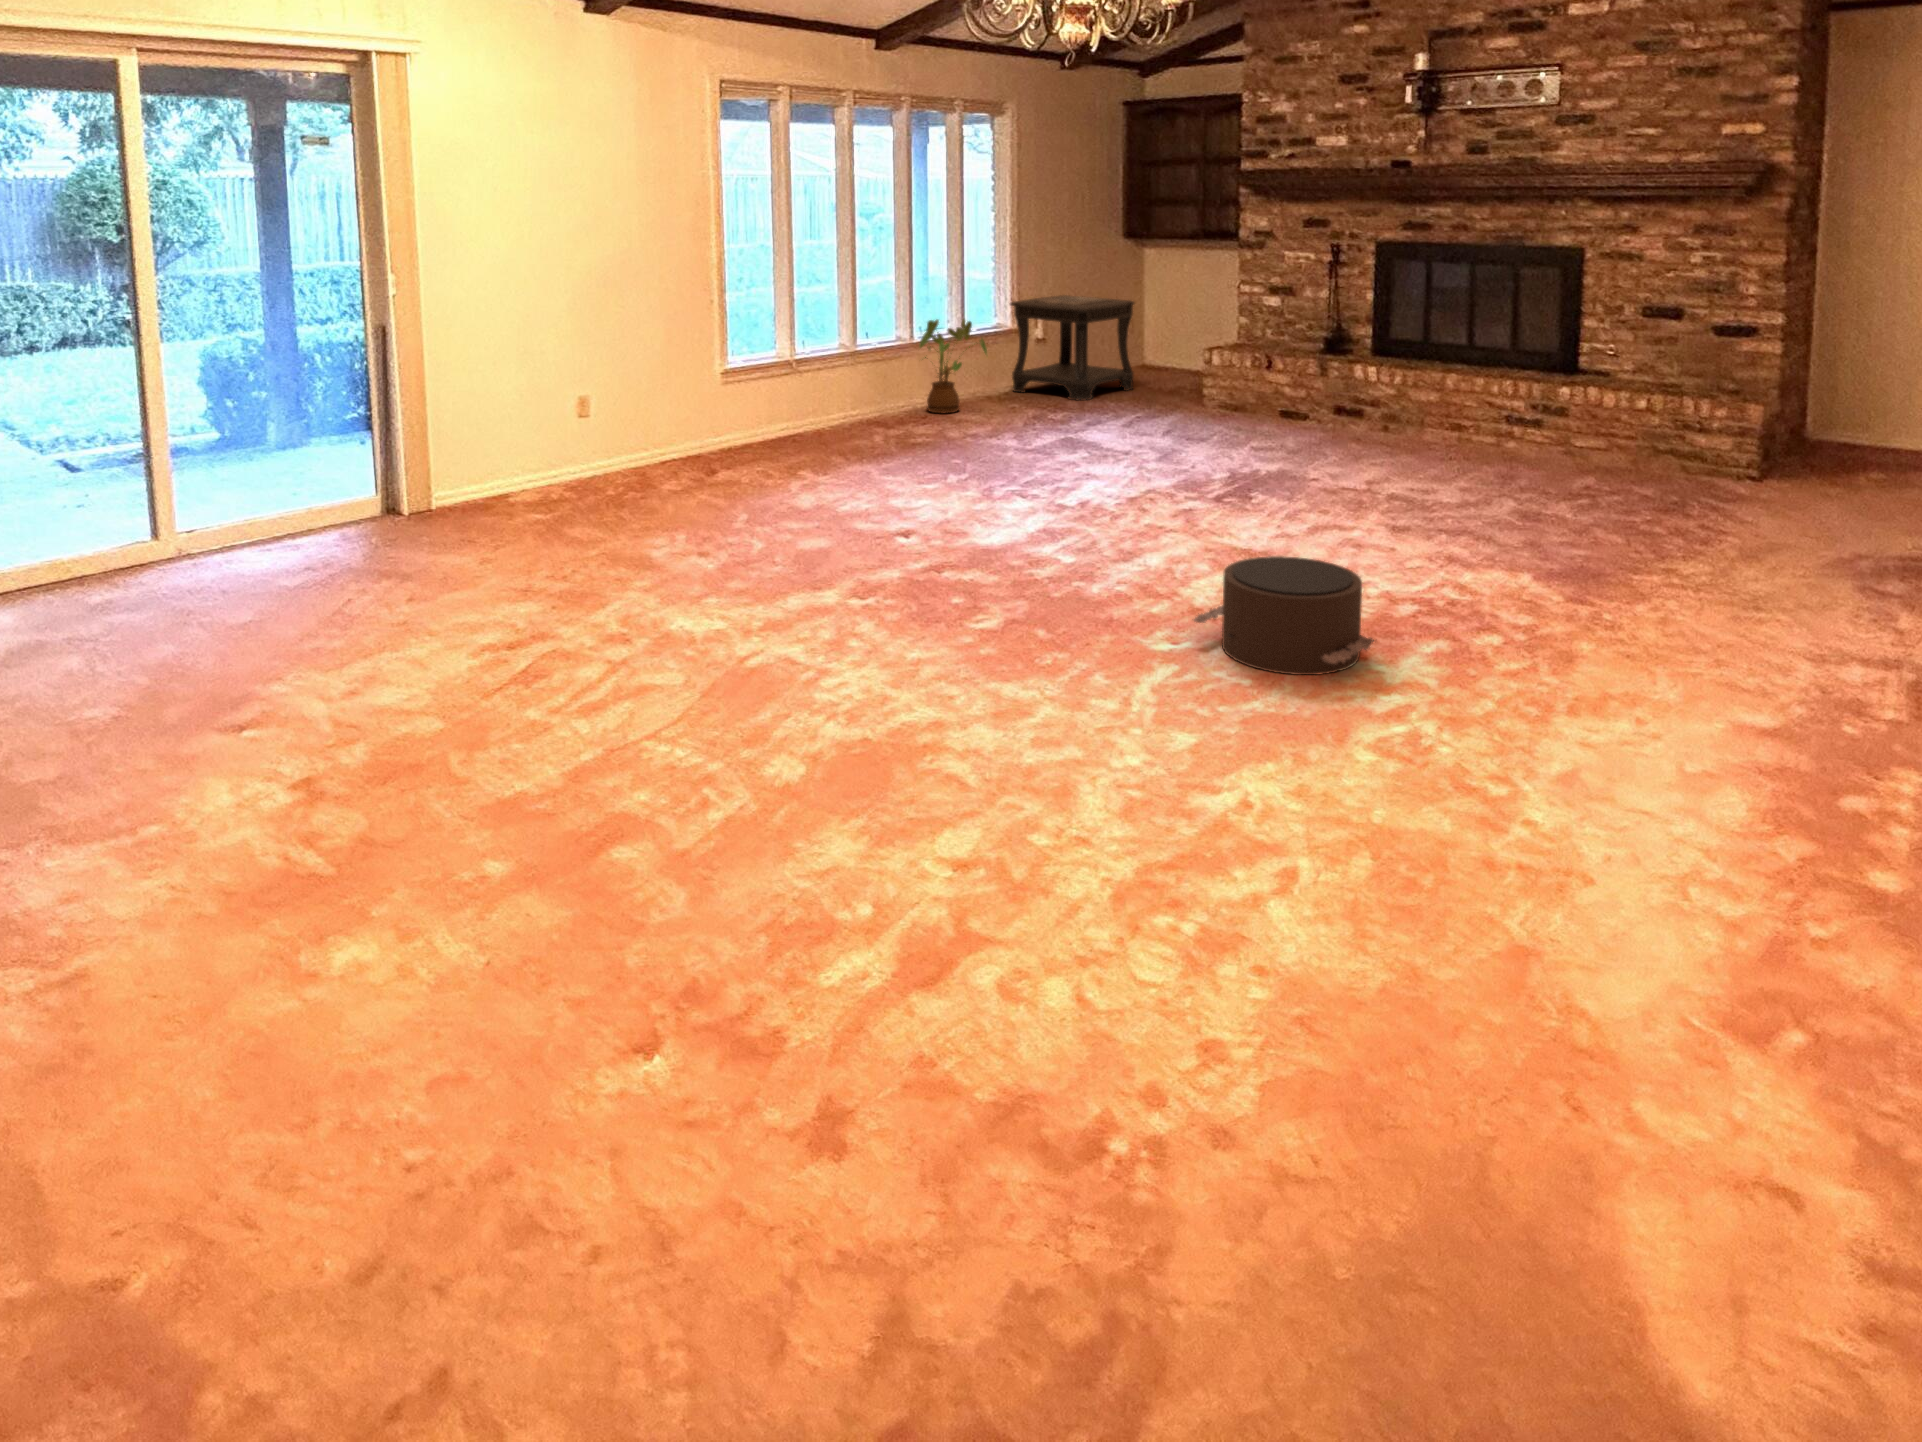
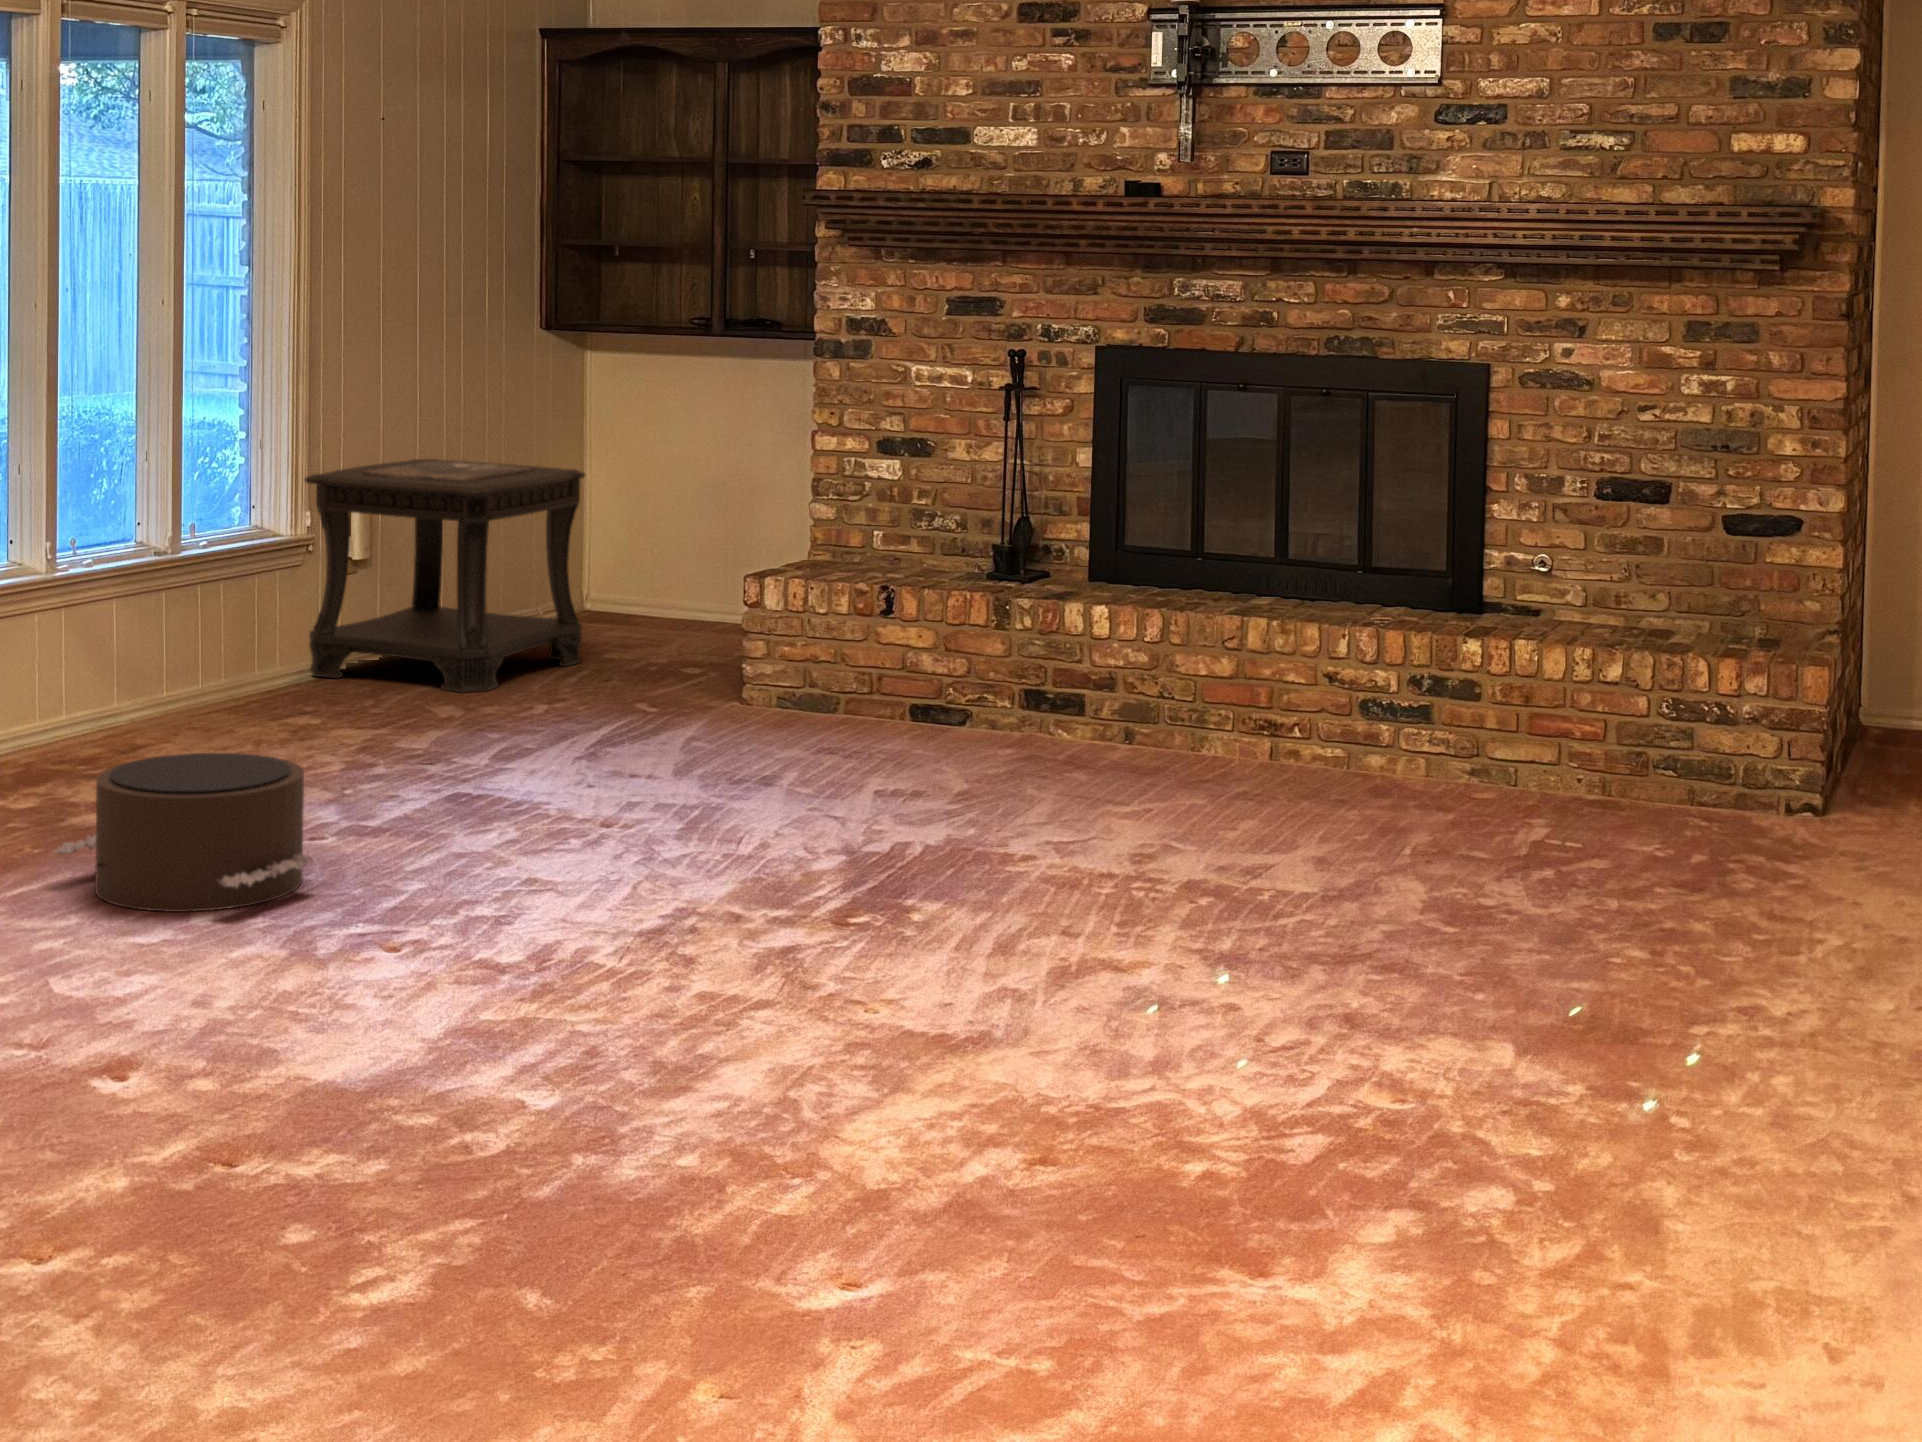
house plant: present [919,320,987,413] -> none [99,515,266,736]
pouf: present [1194,556,1374,675] -> present [53,753,318,912]

